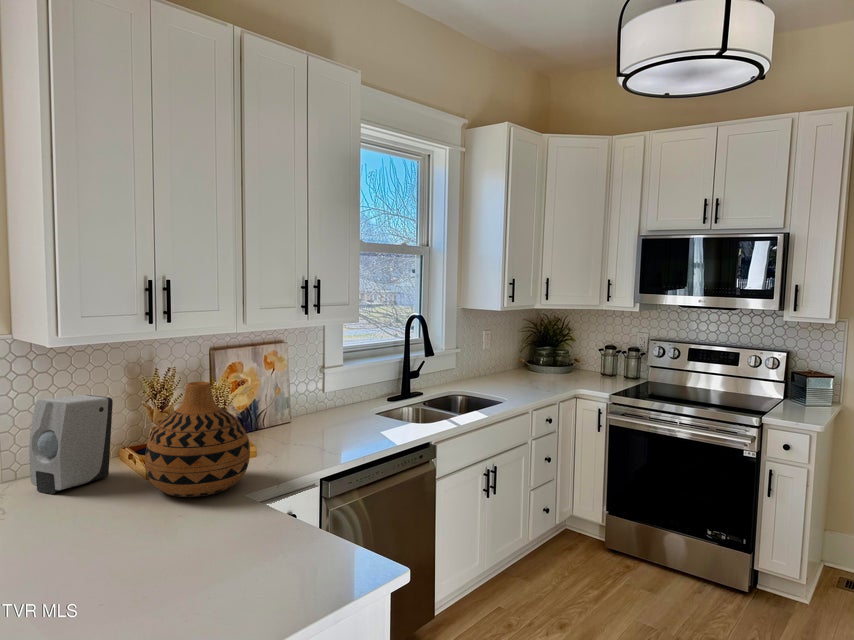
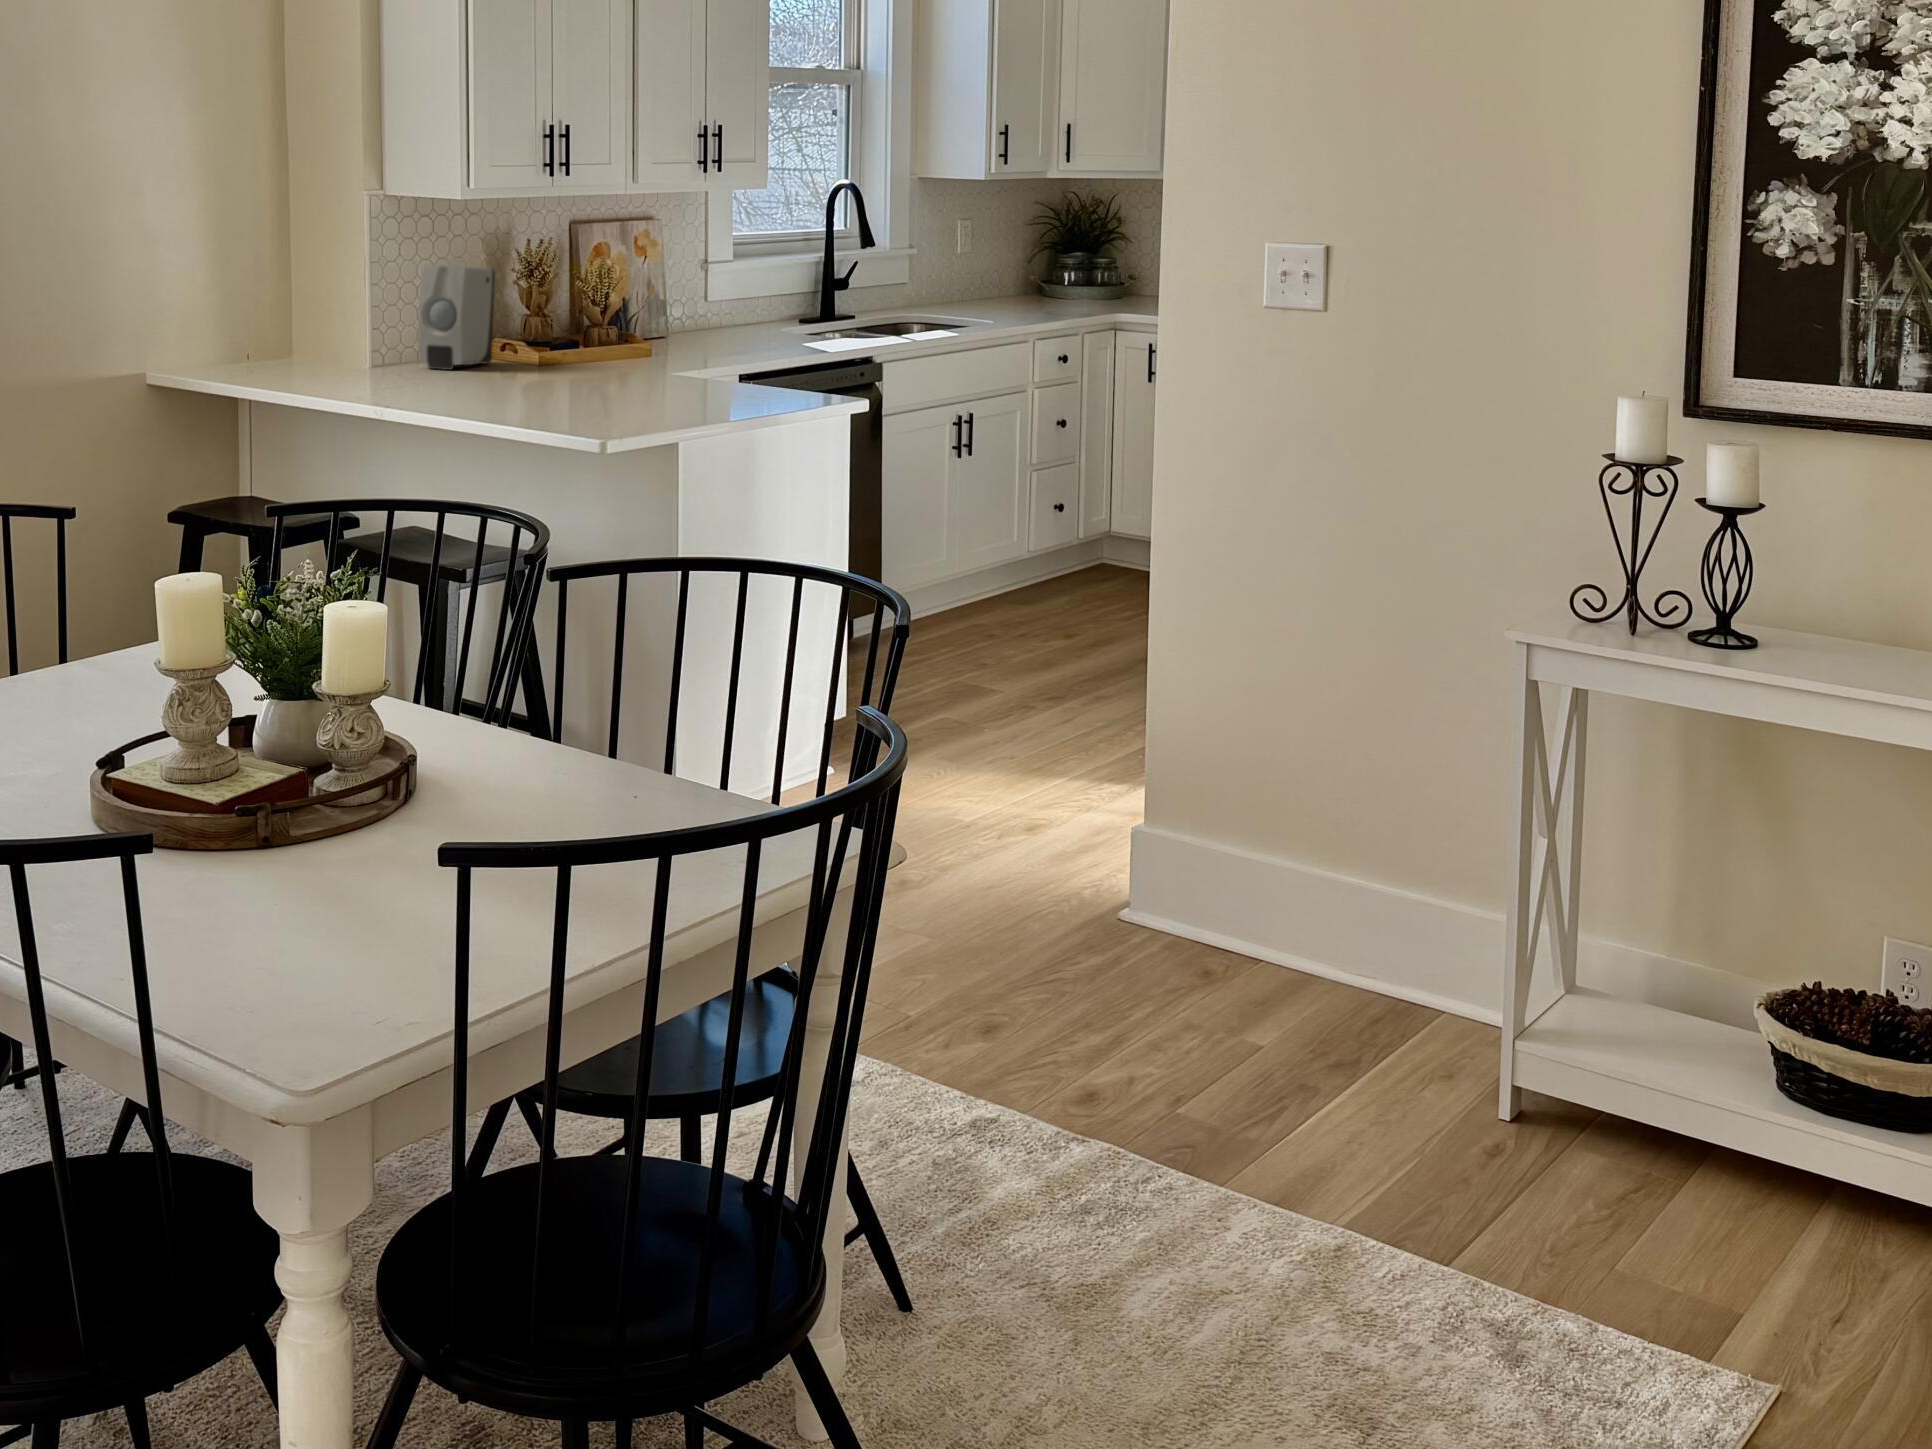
vase: present [145,381,250,497] -> none [549,245,663,370]

